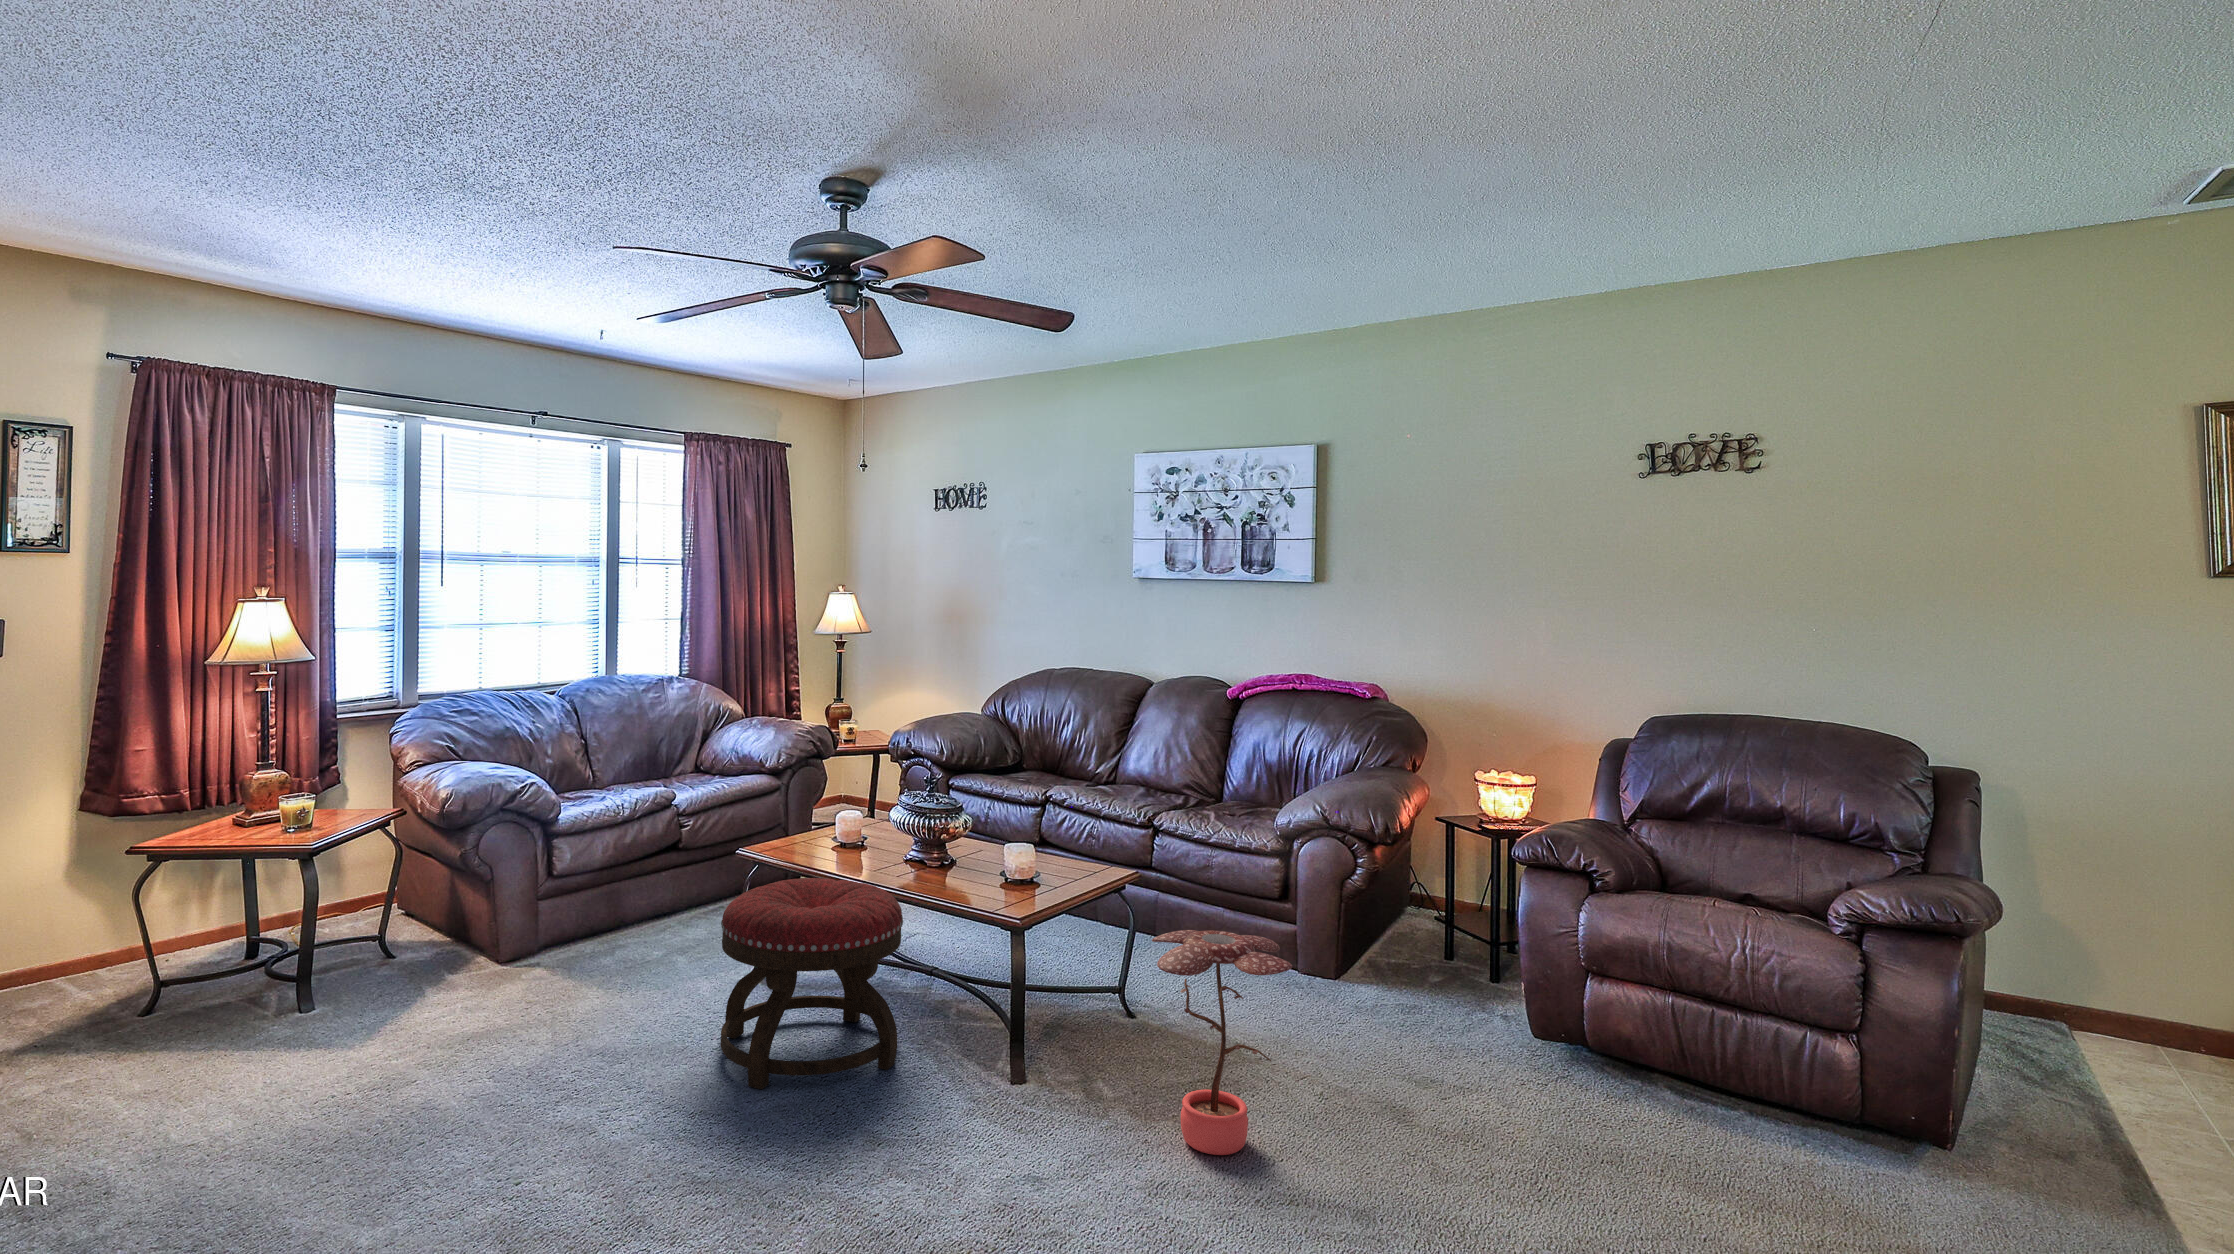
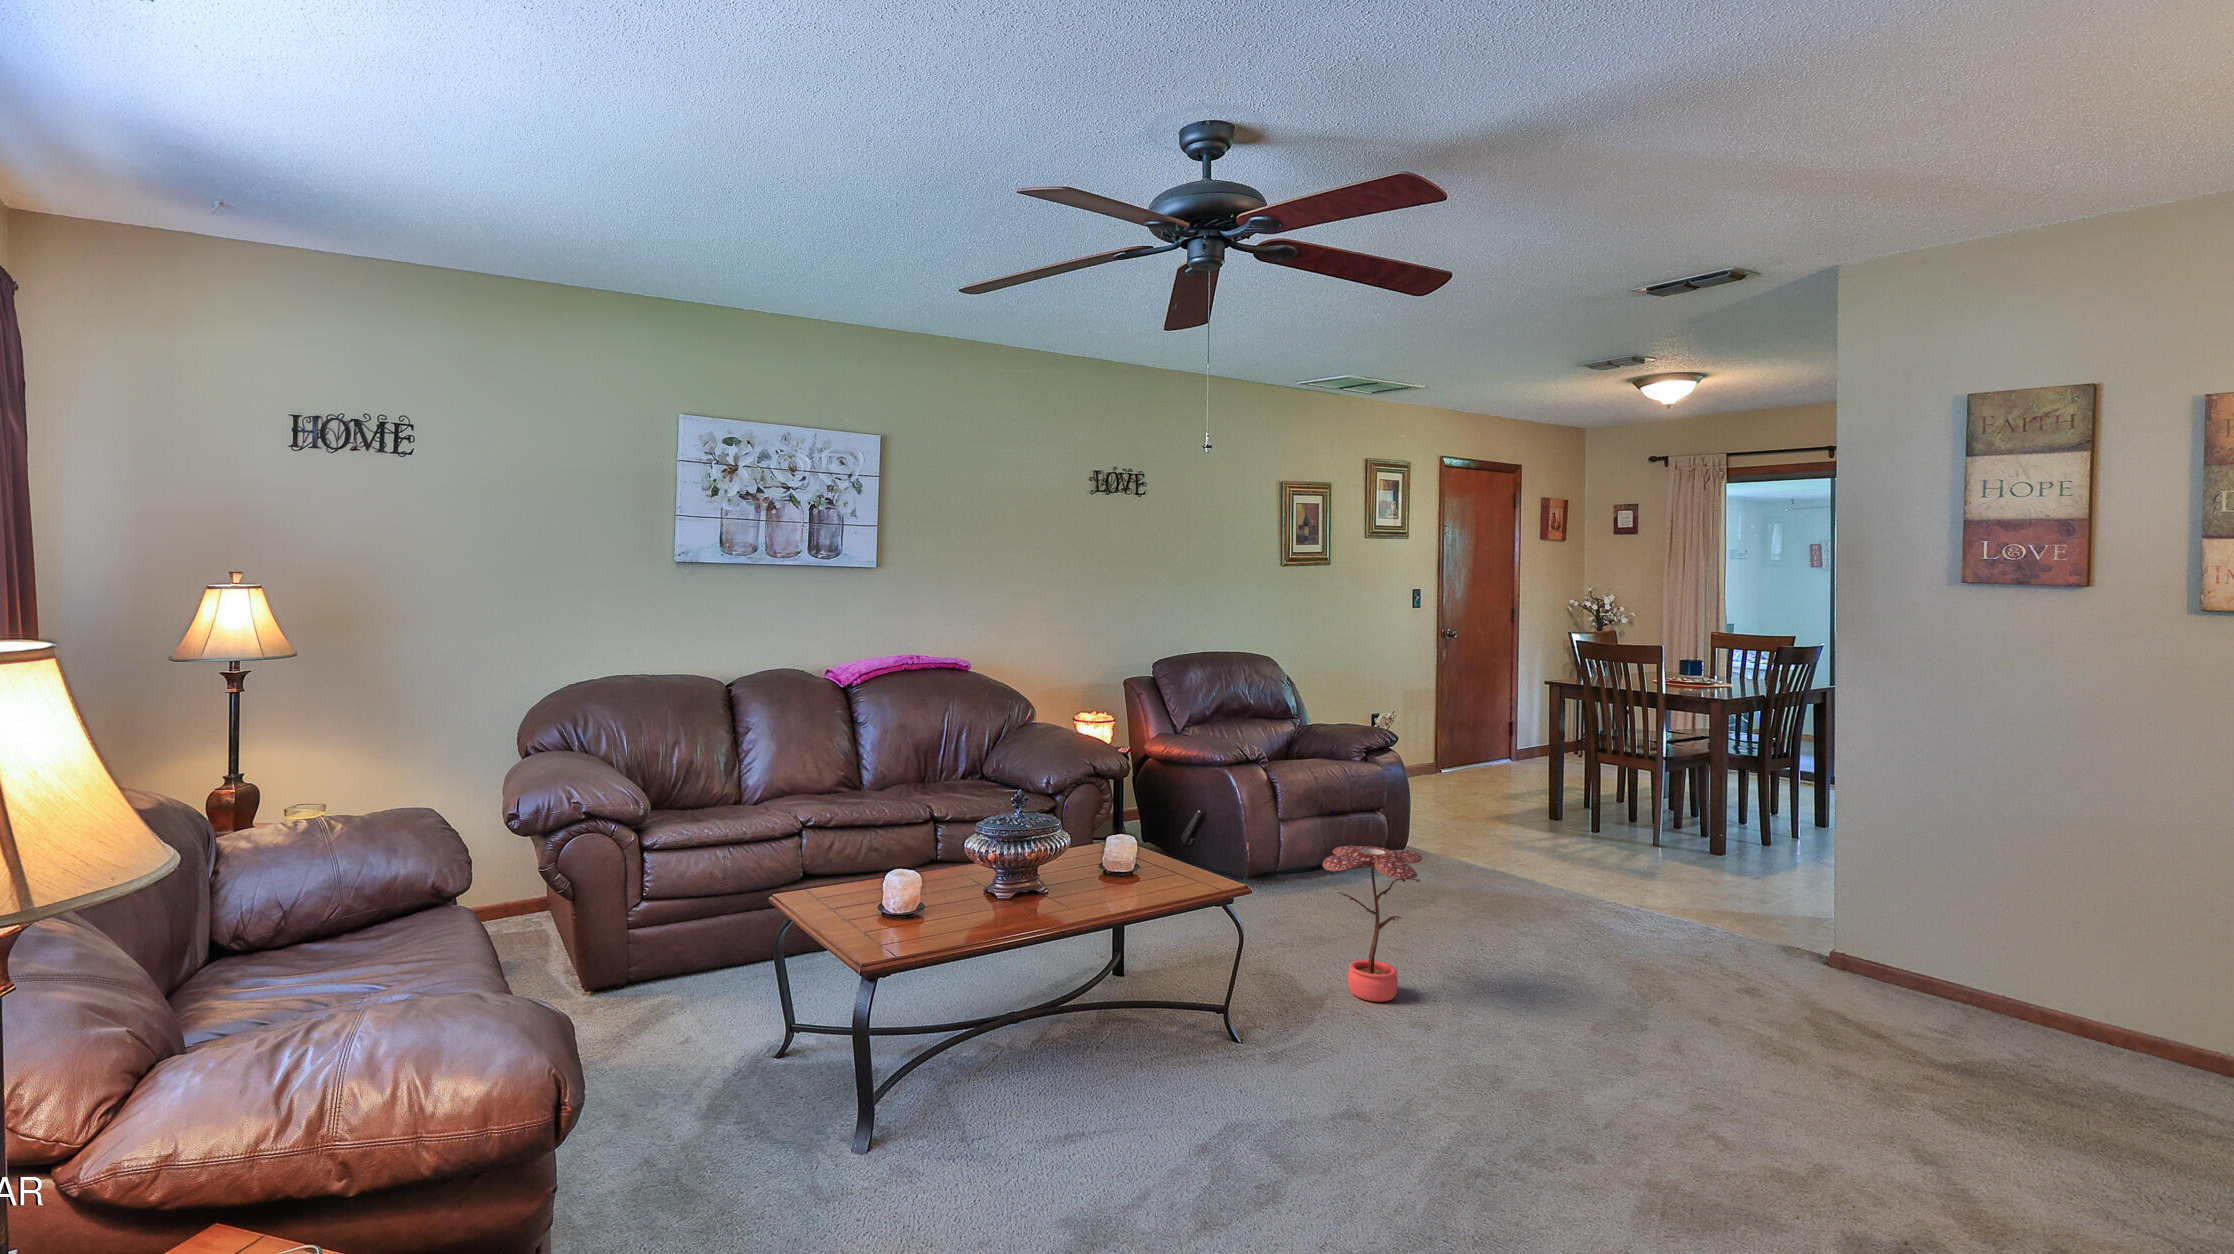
ottoman: present [720,878,903,1089] -> none [1067,924,1263,1155]

